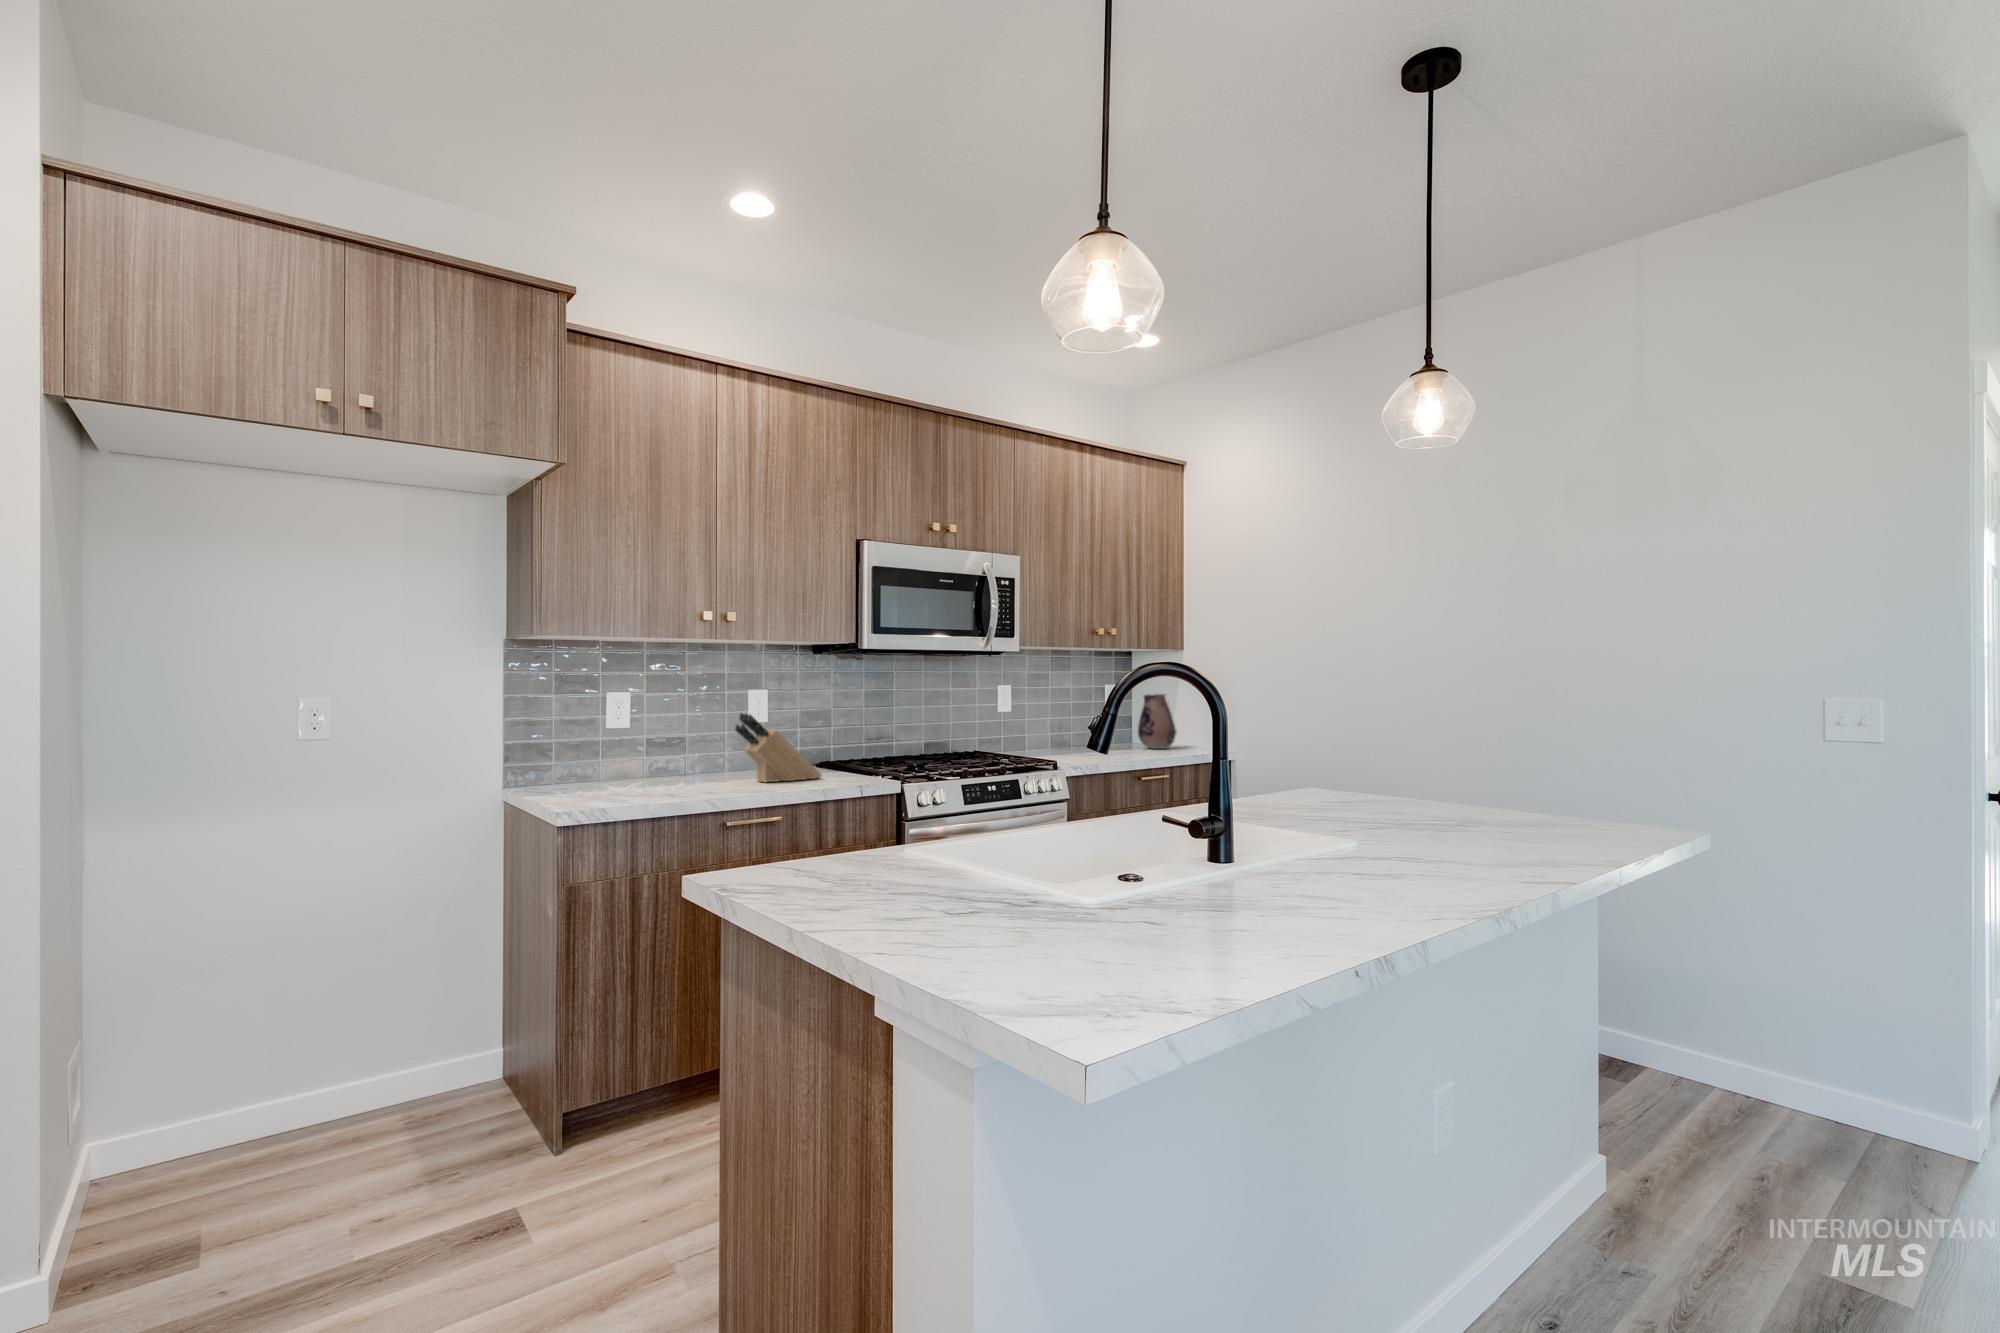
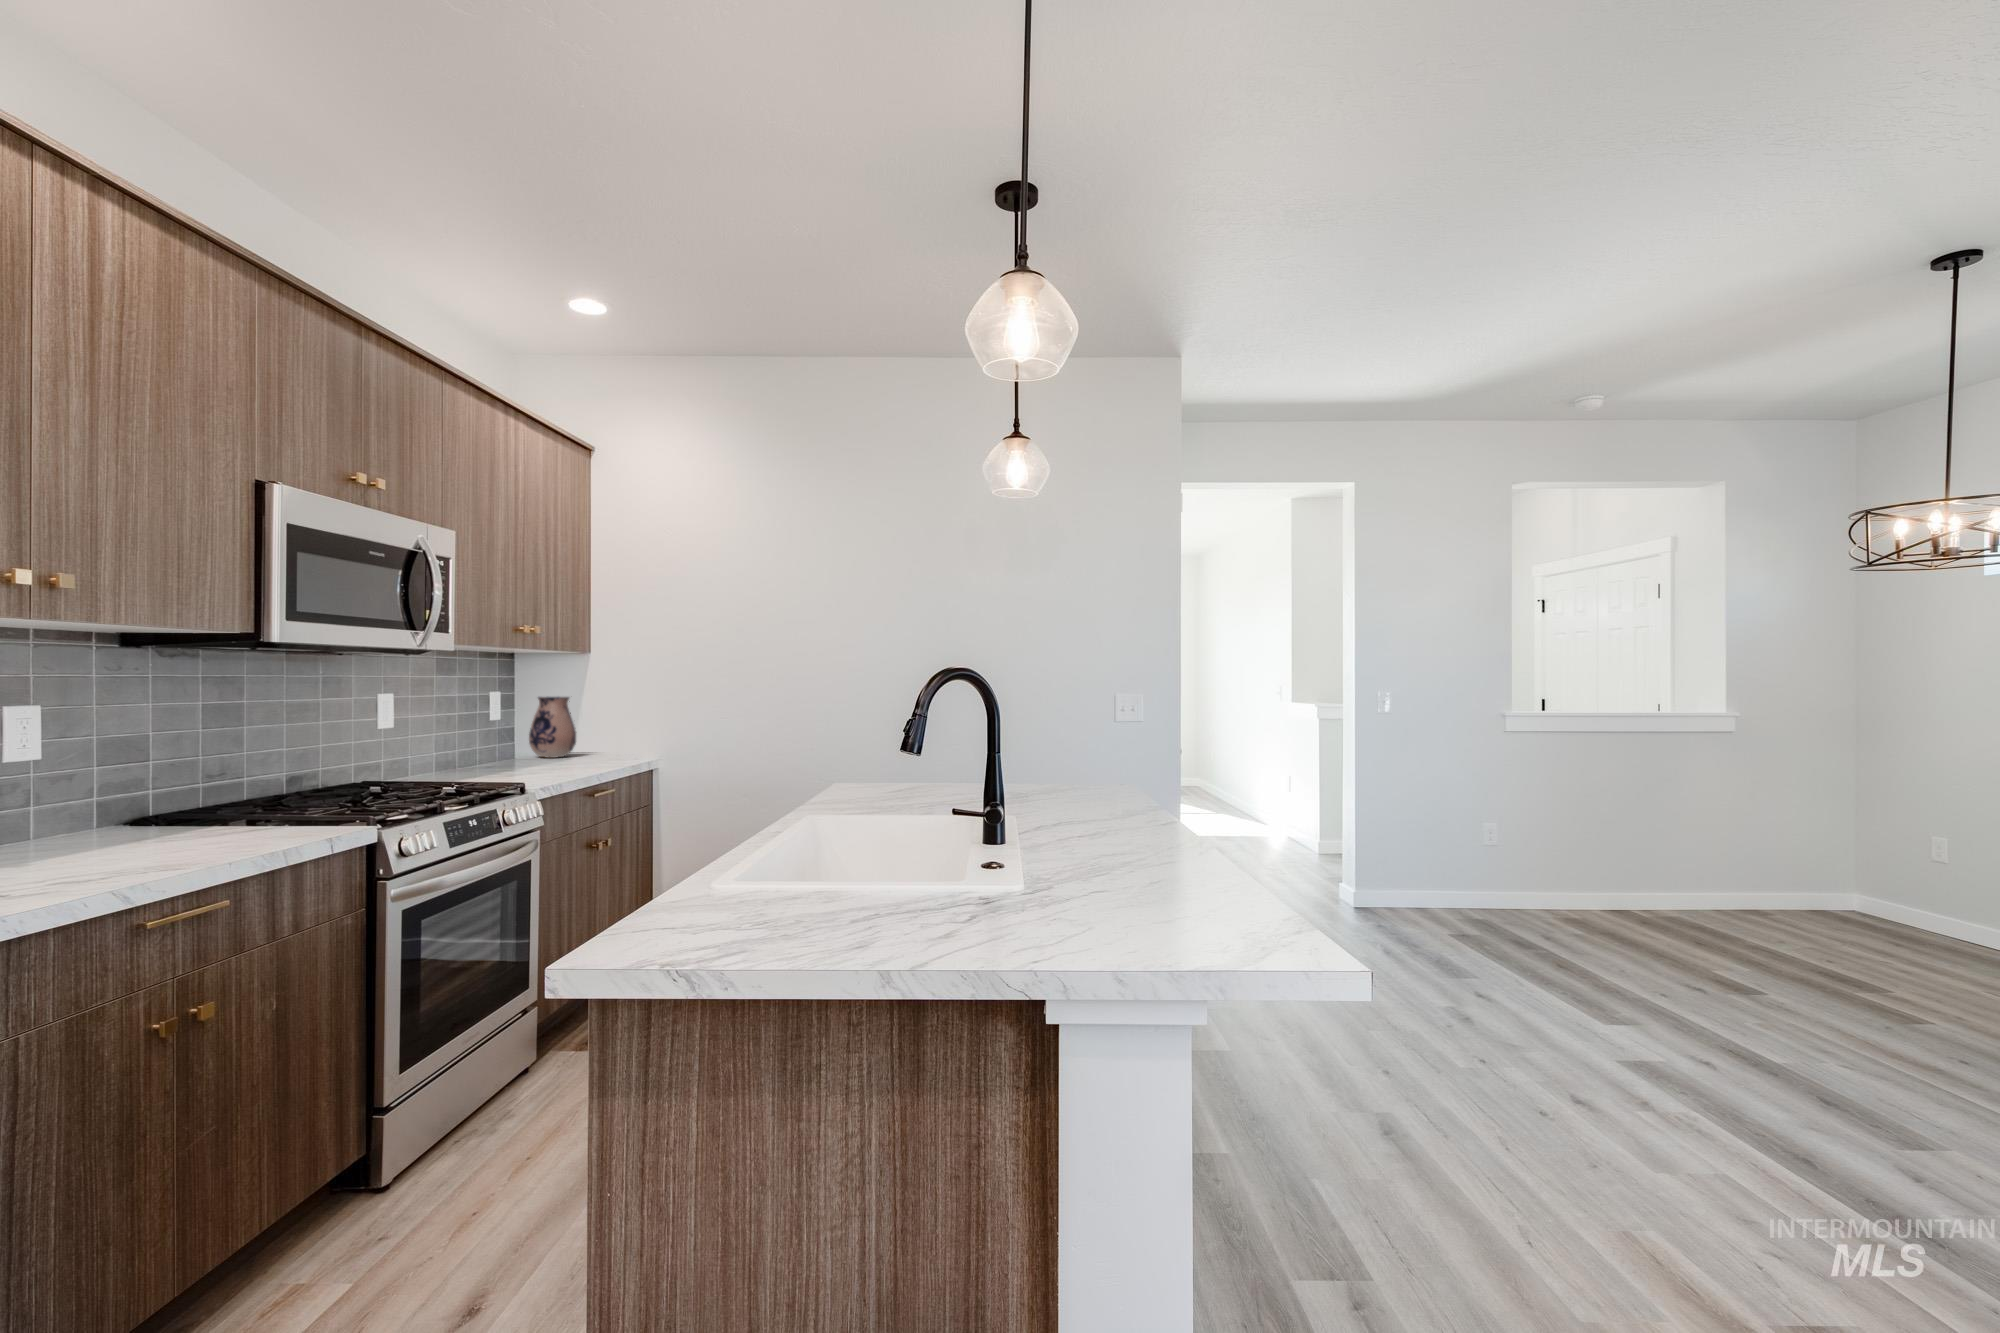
knife block: present [735,713,822,782] -> none [104,751,245,859]

